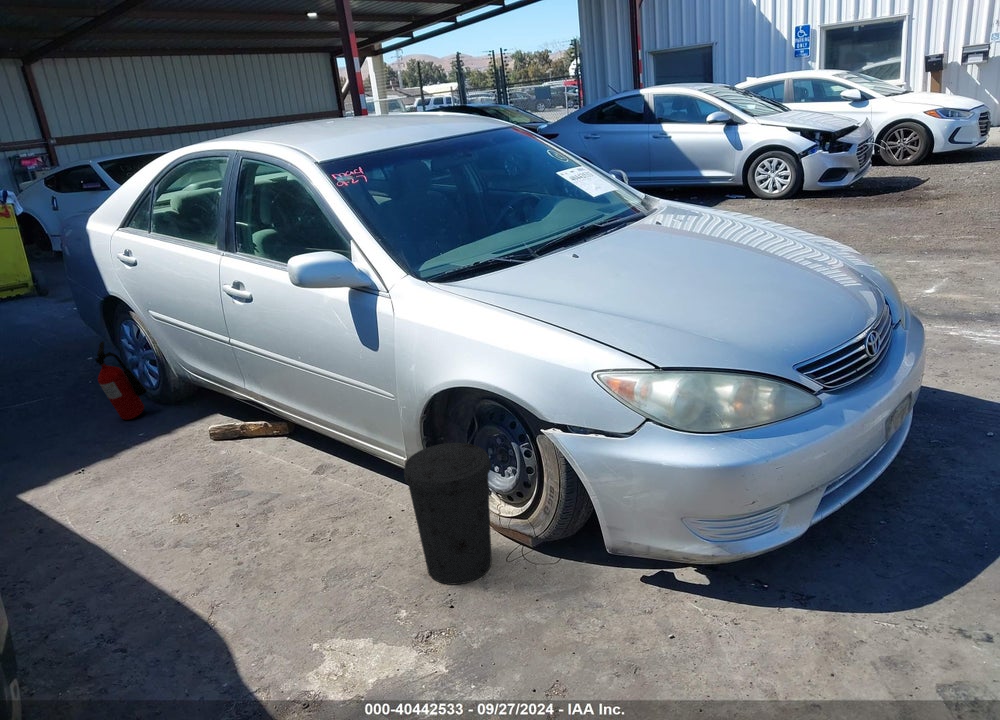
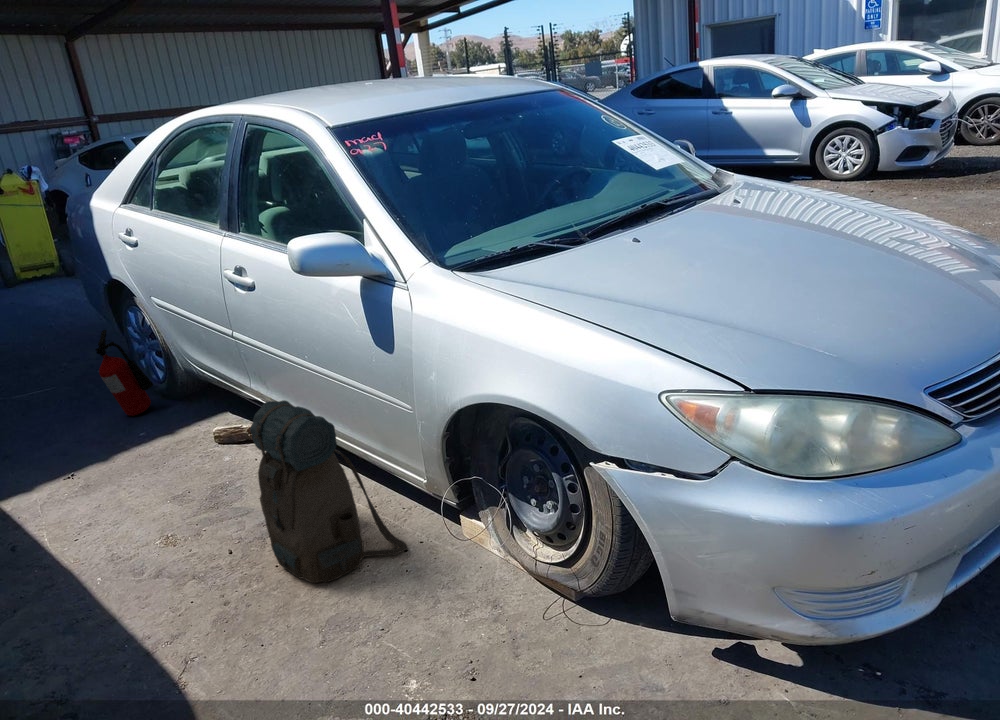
backpack: none [257,393,391,546] -> present [250,400,408,583]
trash can: present [404,443,492,584] -> none [418,469,526,645]

